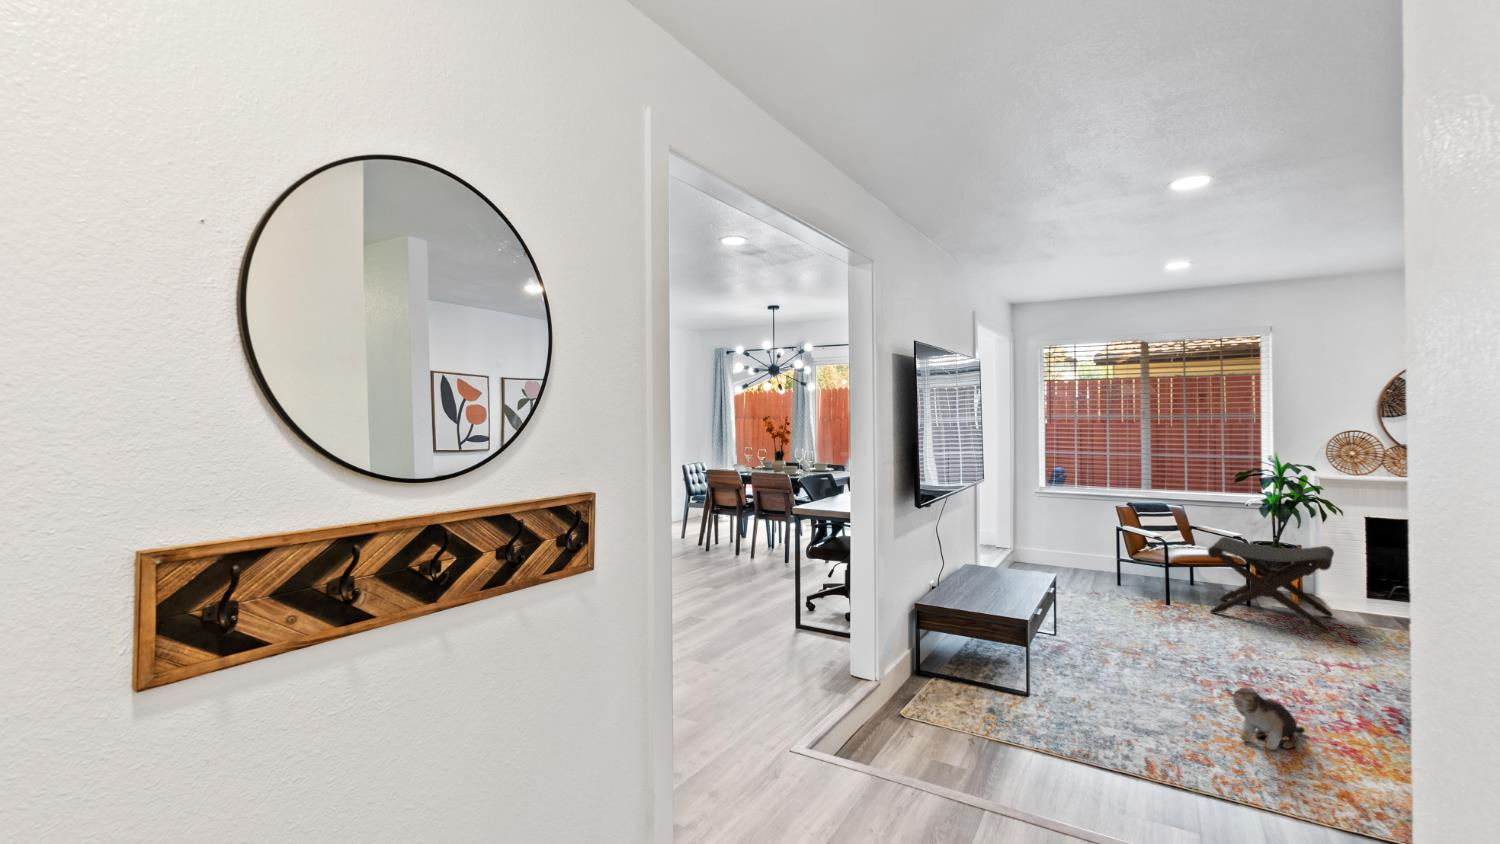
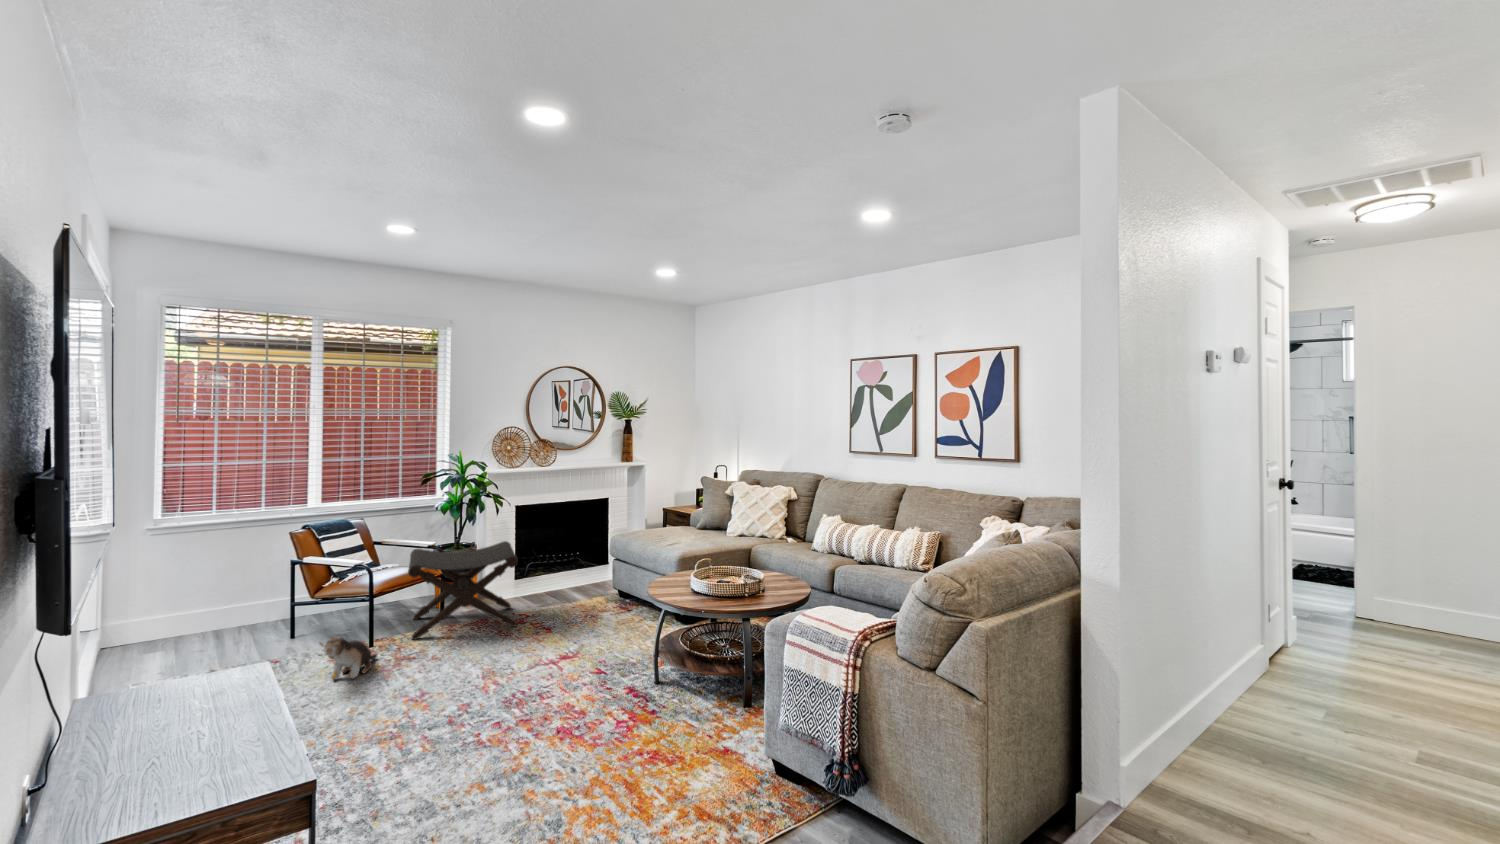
plush toy: present [1226,687,1305,750] -> present [319,636,377,680]

